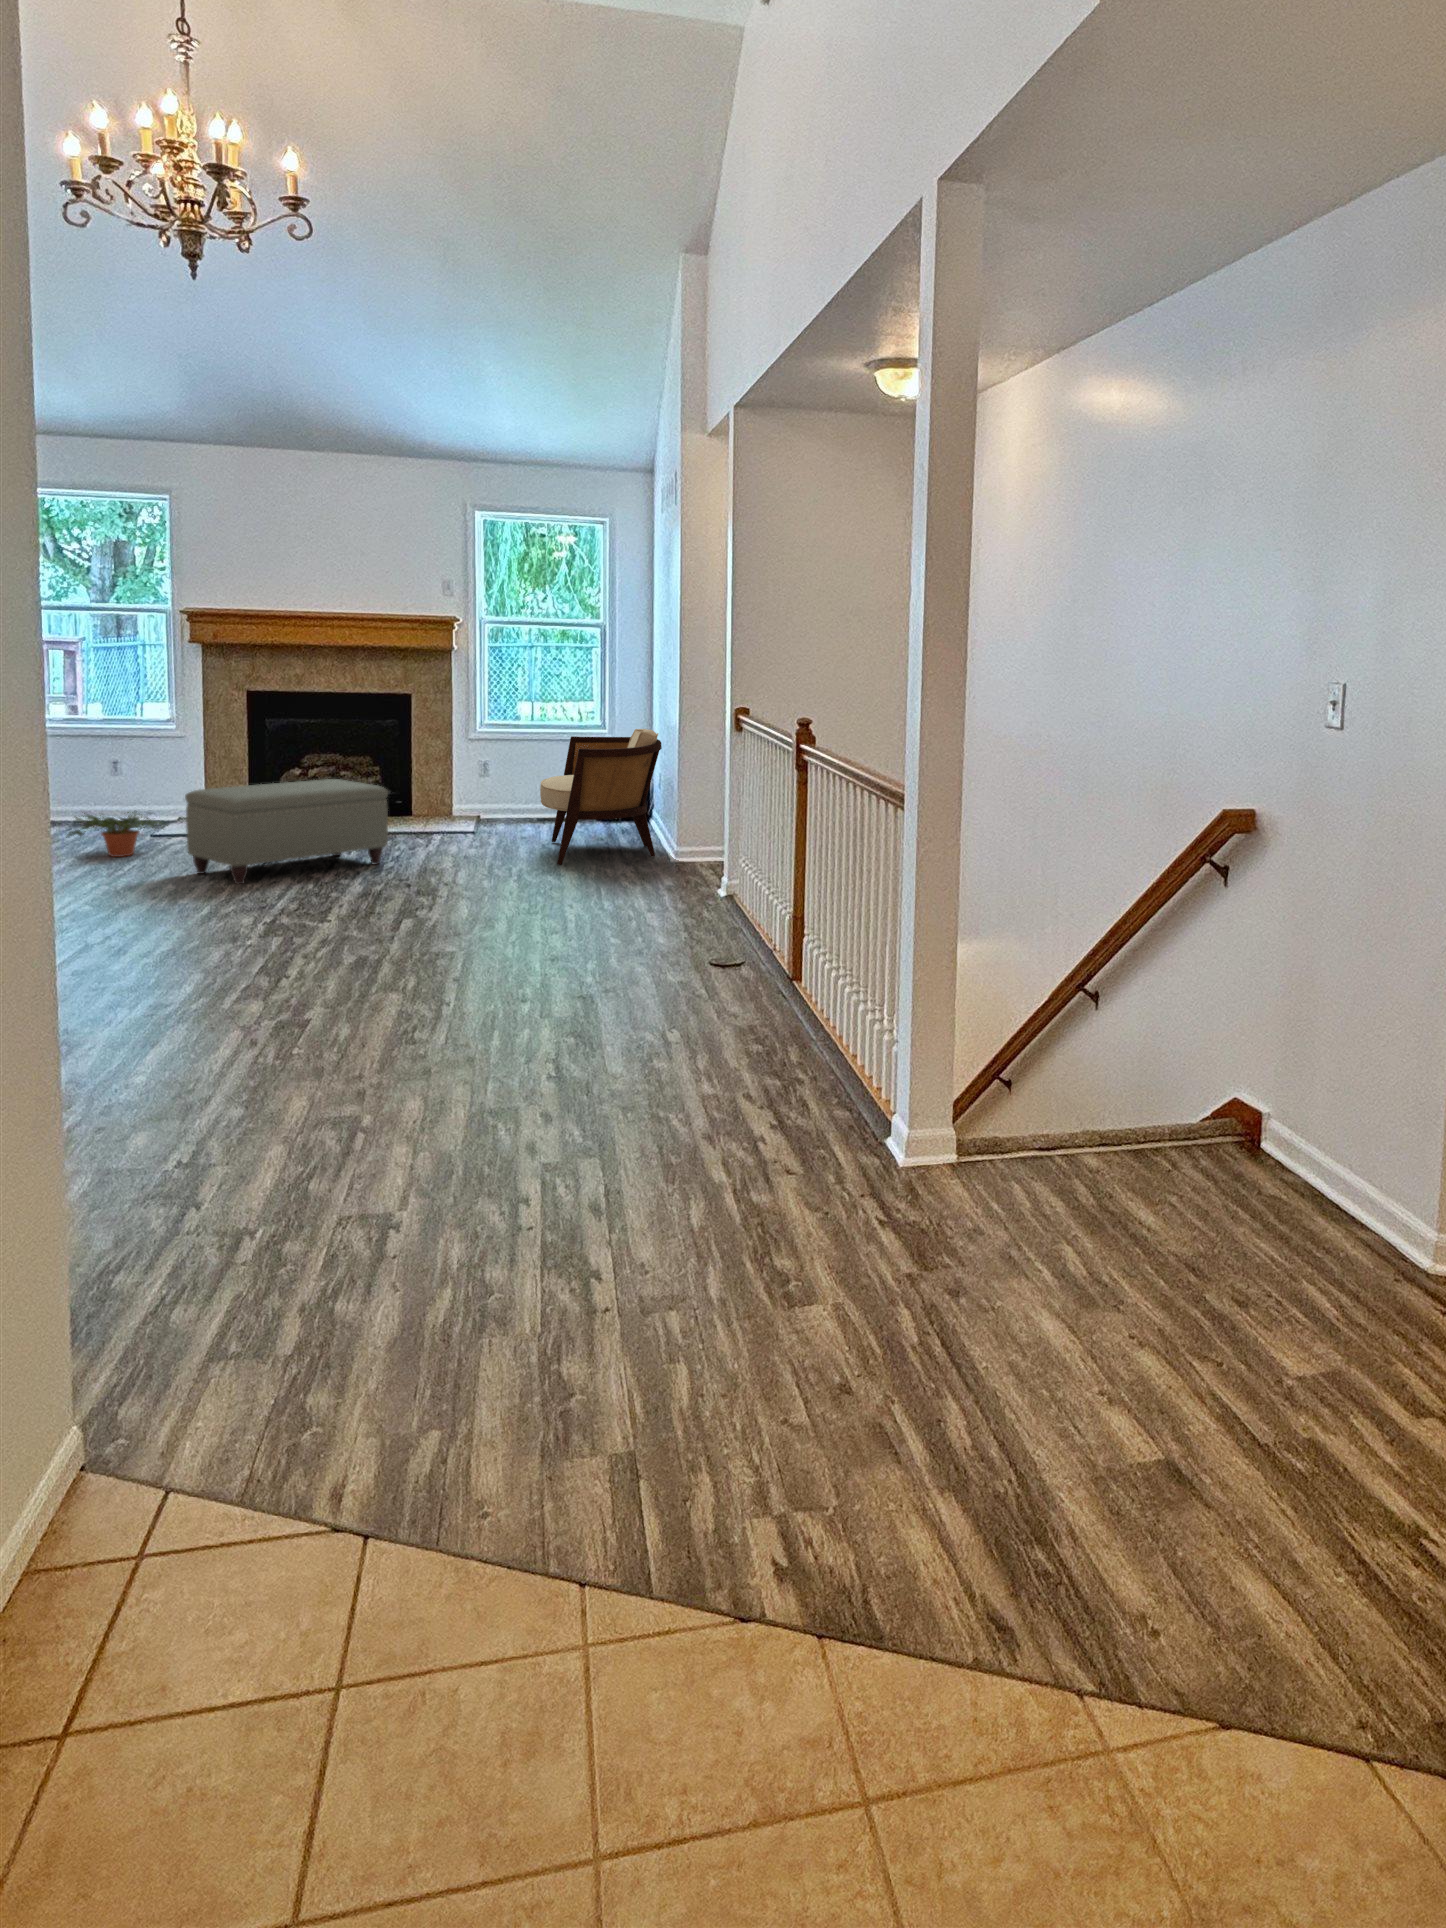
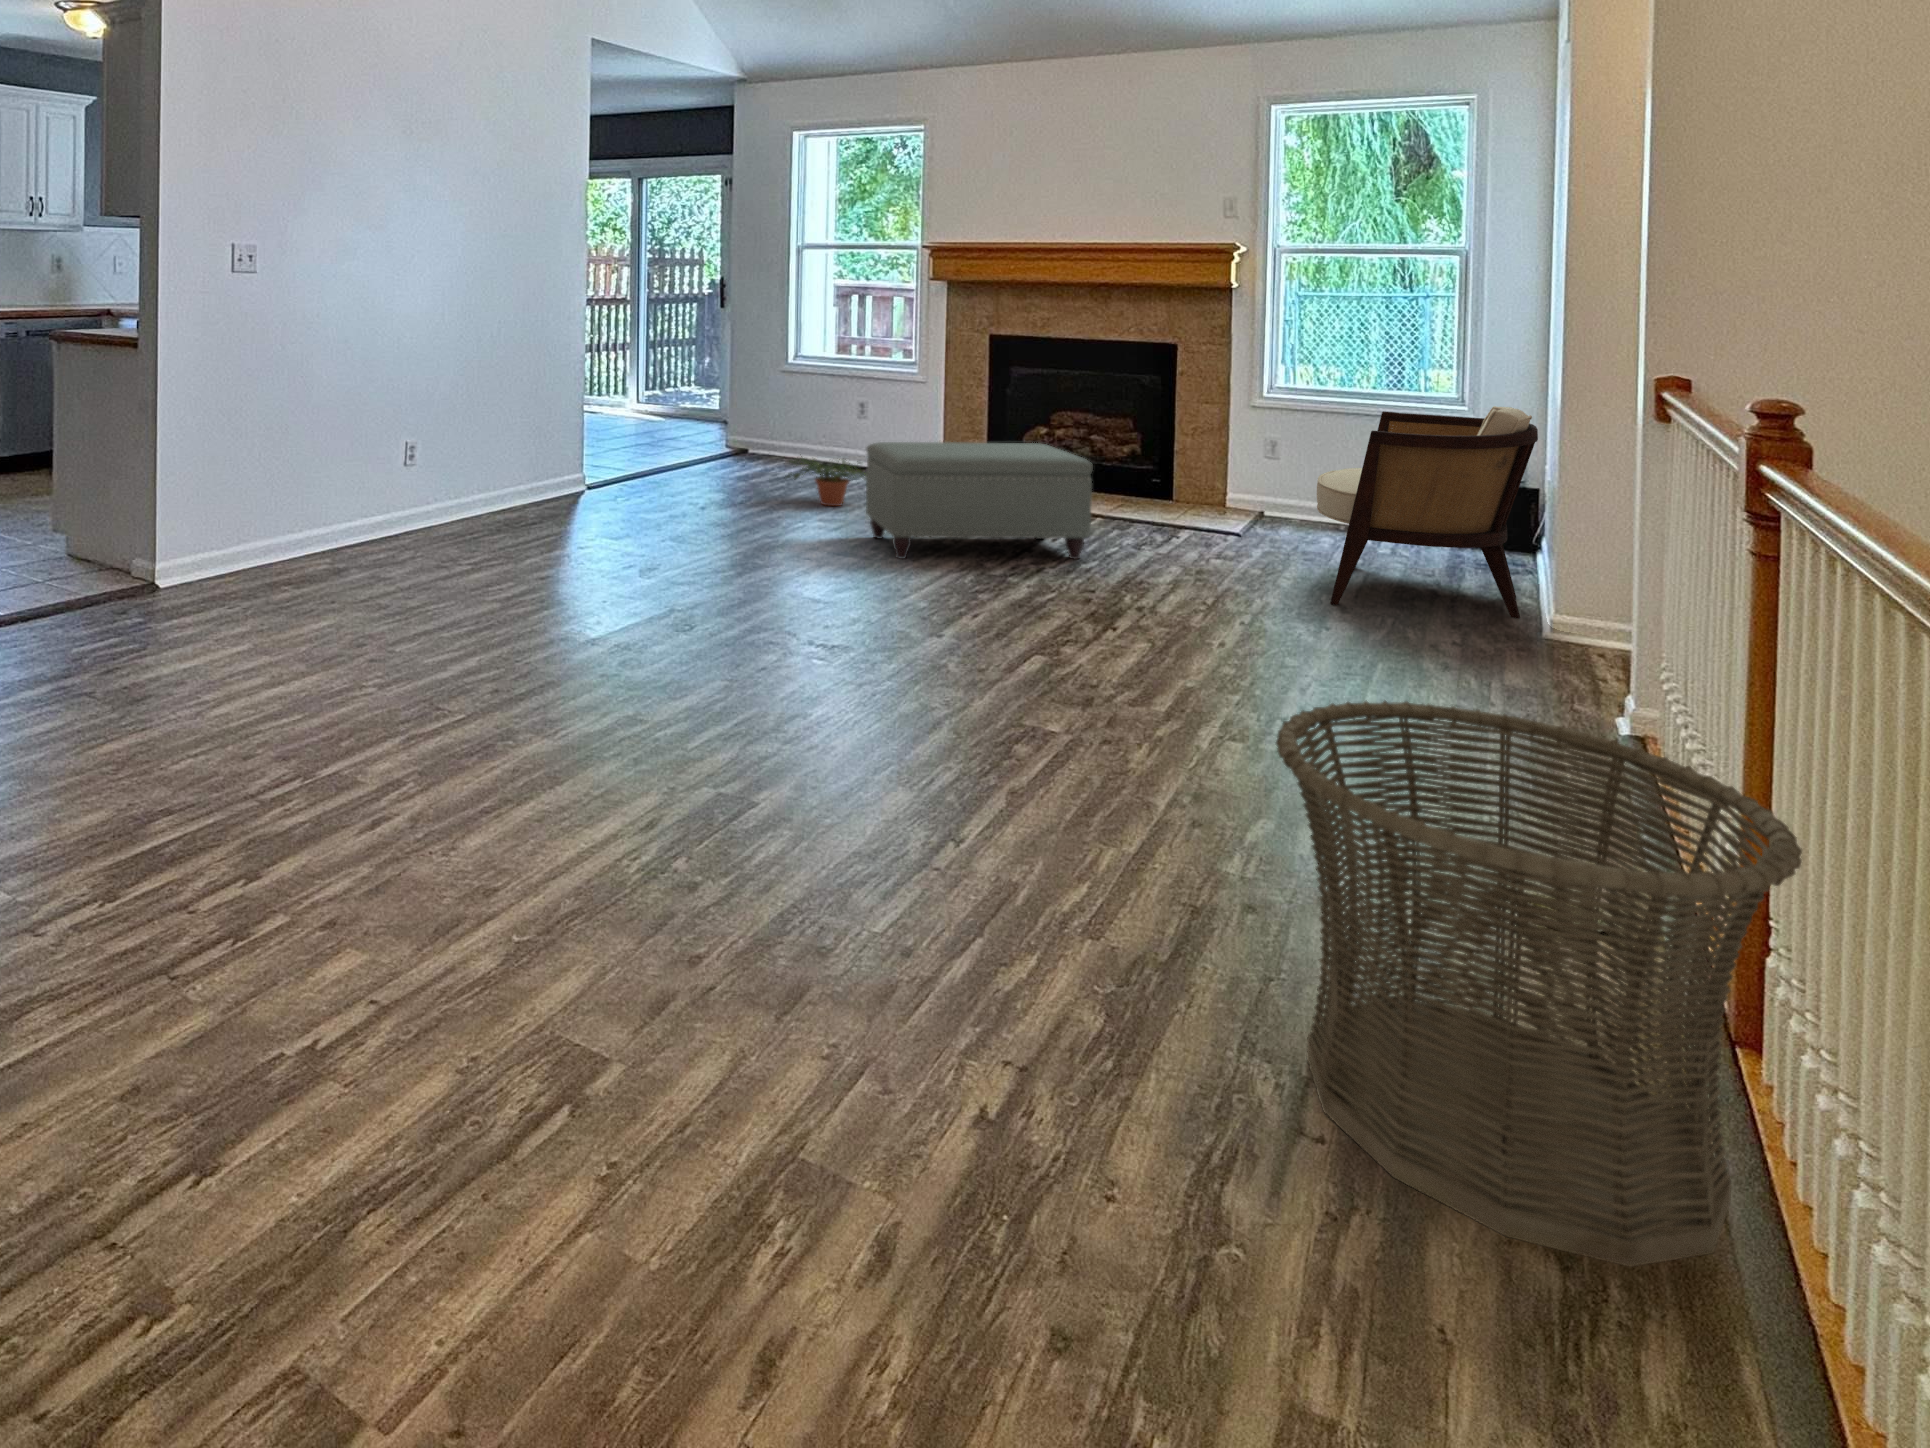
basket: none [646,863,820,1045] -> present [1276,701,1802,1267]

